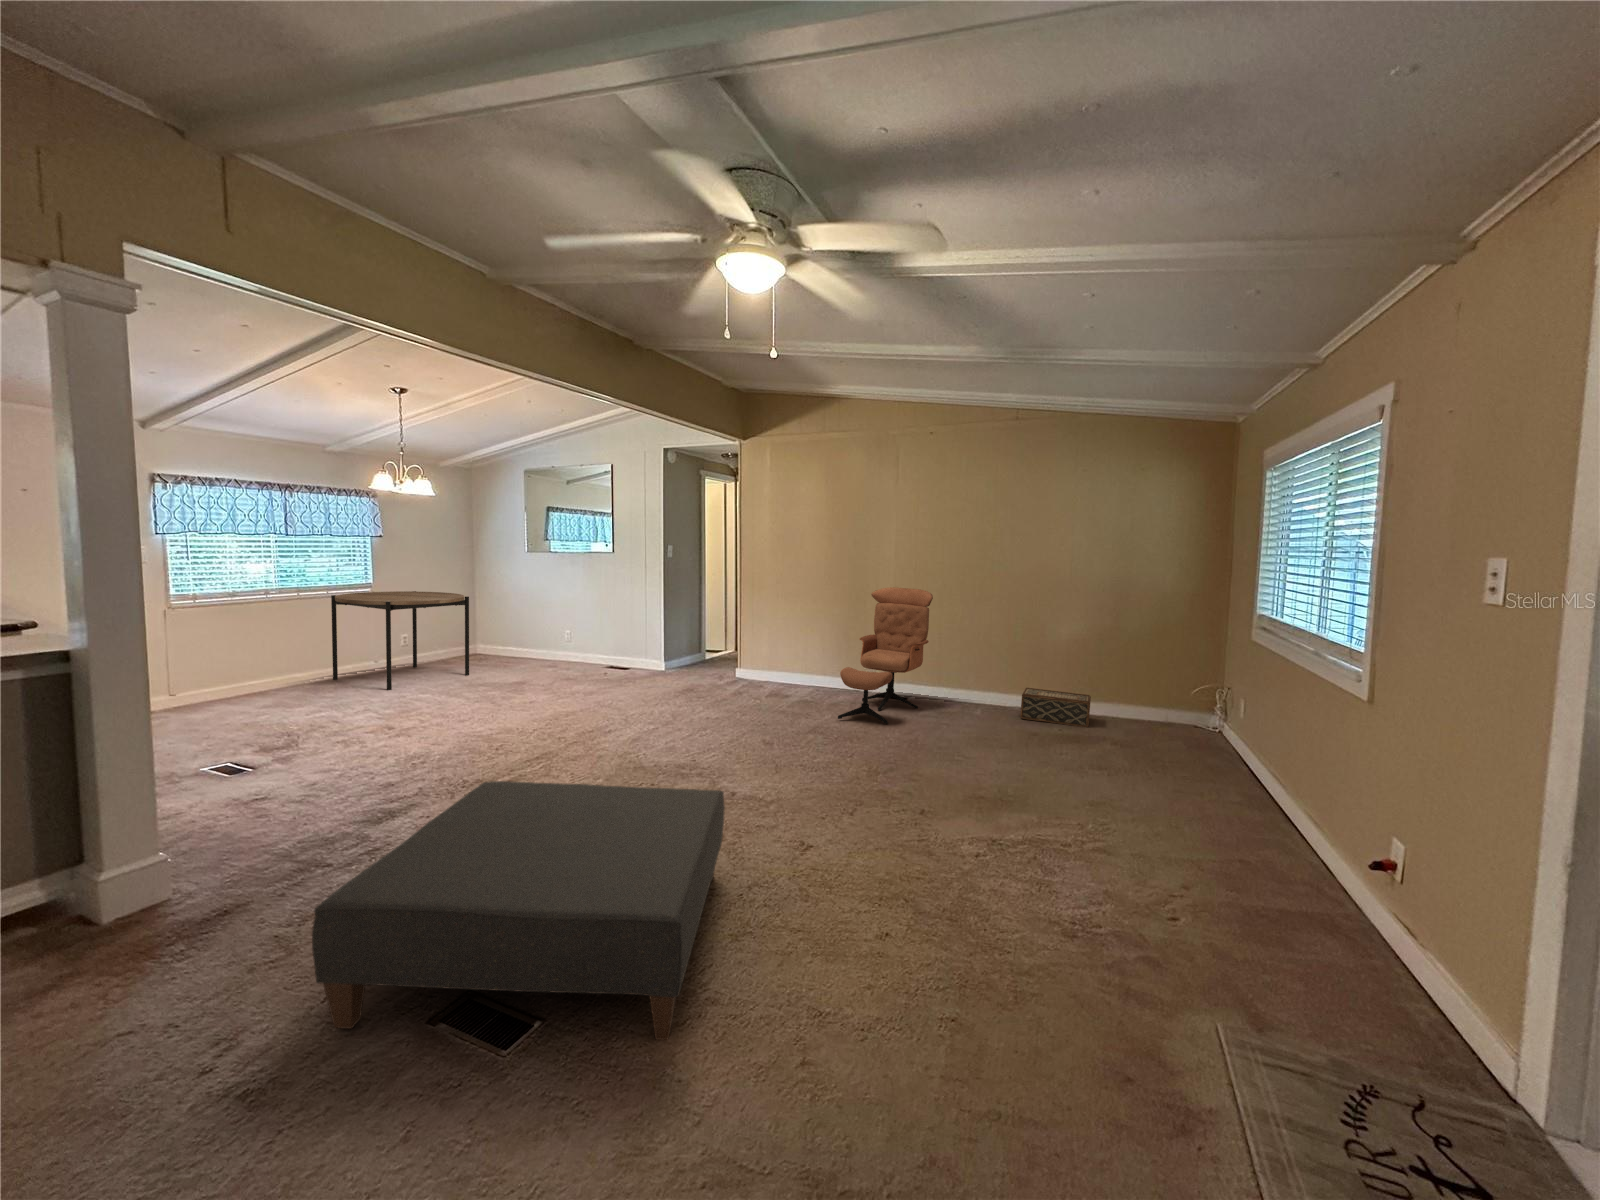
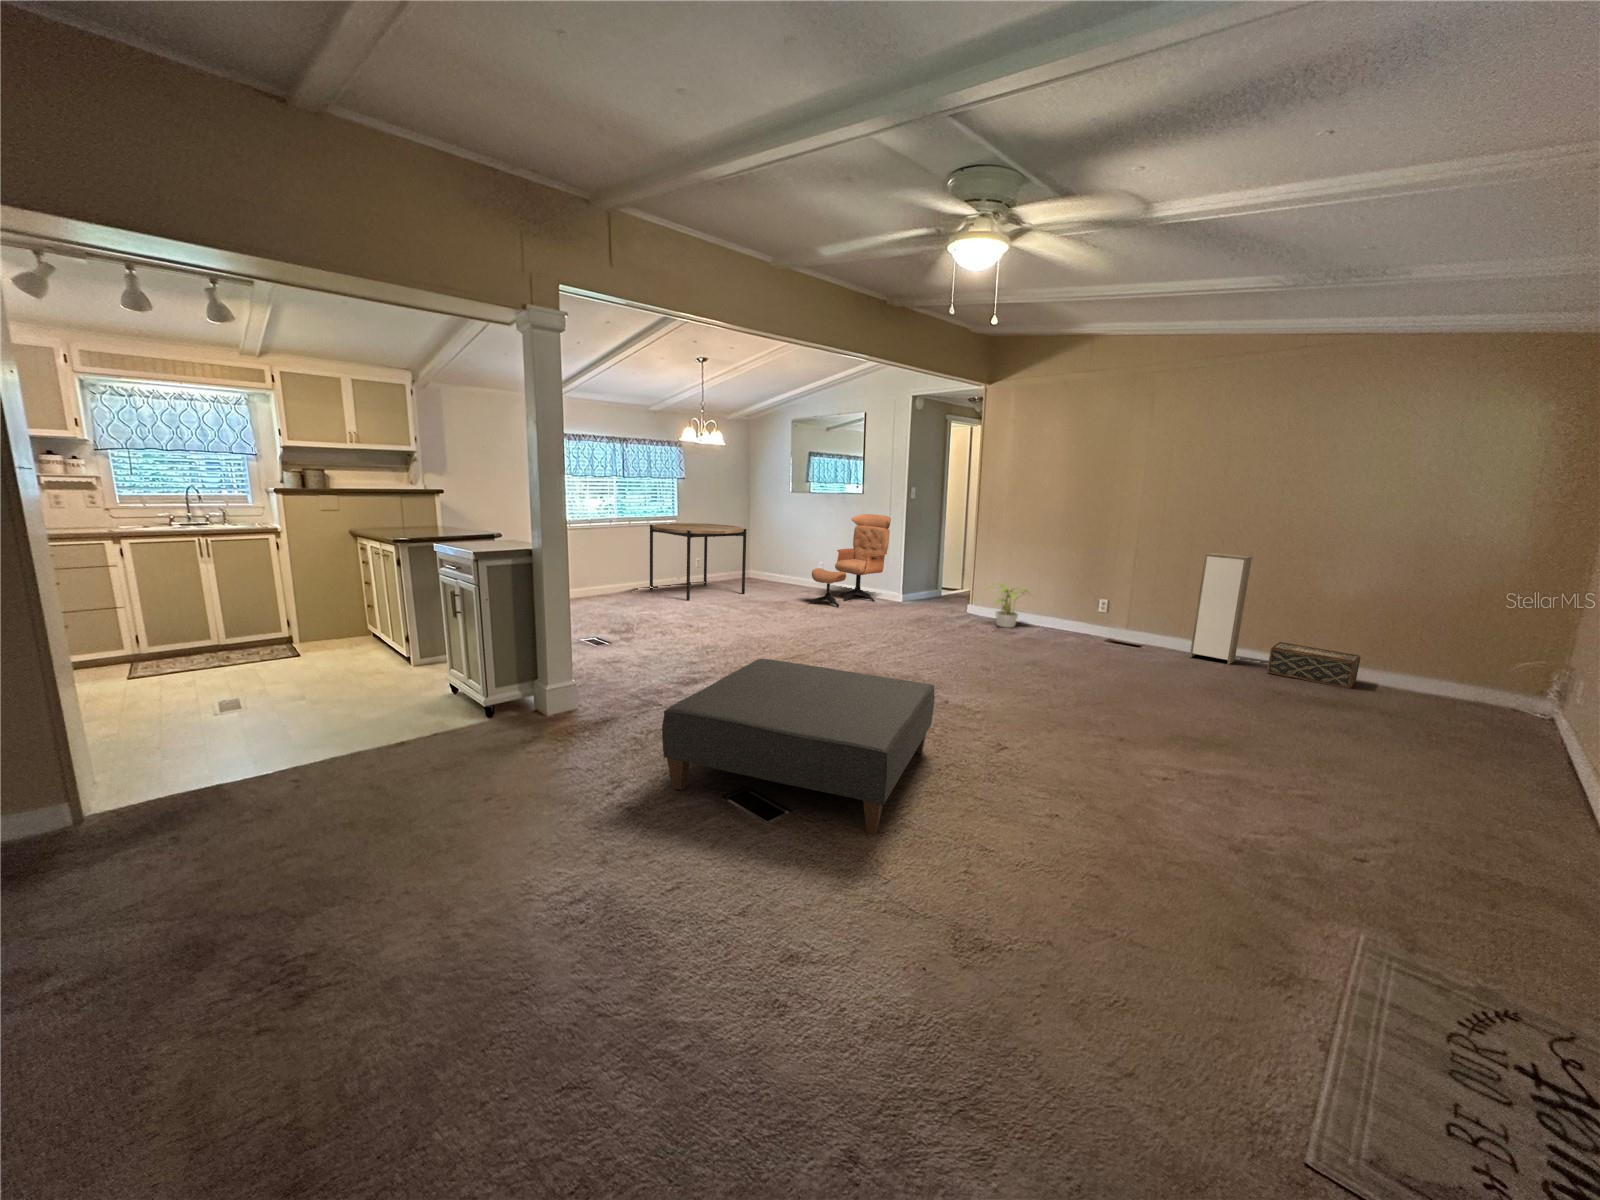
lounge chair: present [838,587,933,724] -> present [808,514,891,607]
storage cabinet: none [953,606,997,713] -> present [1190,553,1252,664]
potted plant: none [752,645,805,692] -> present [988,583,1028,628]

